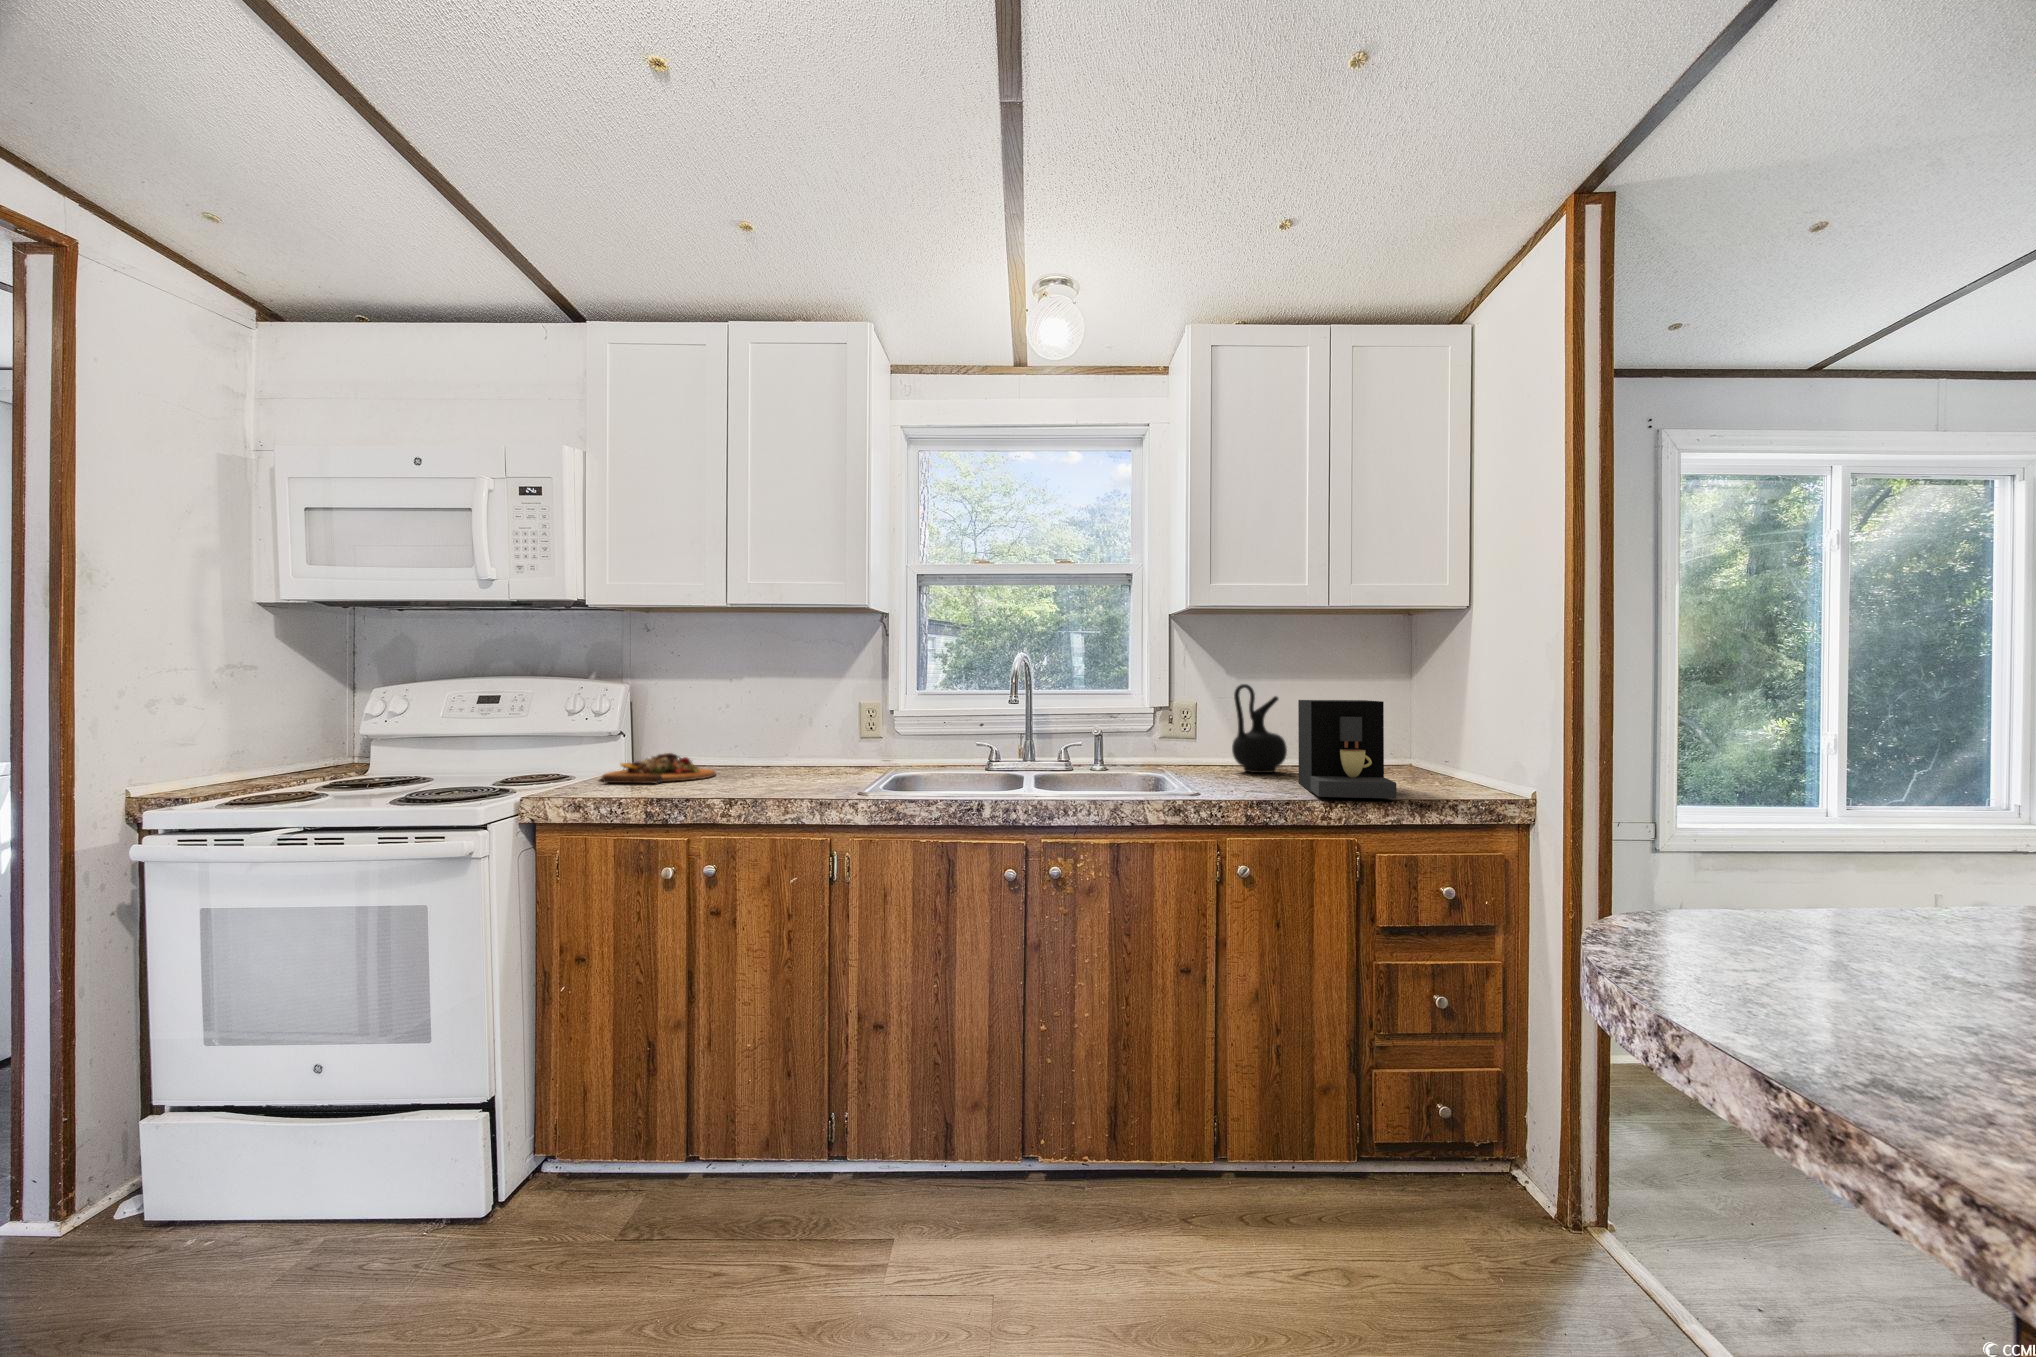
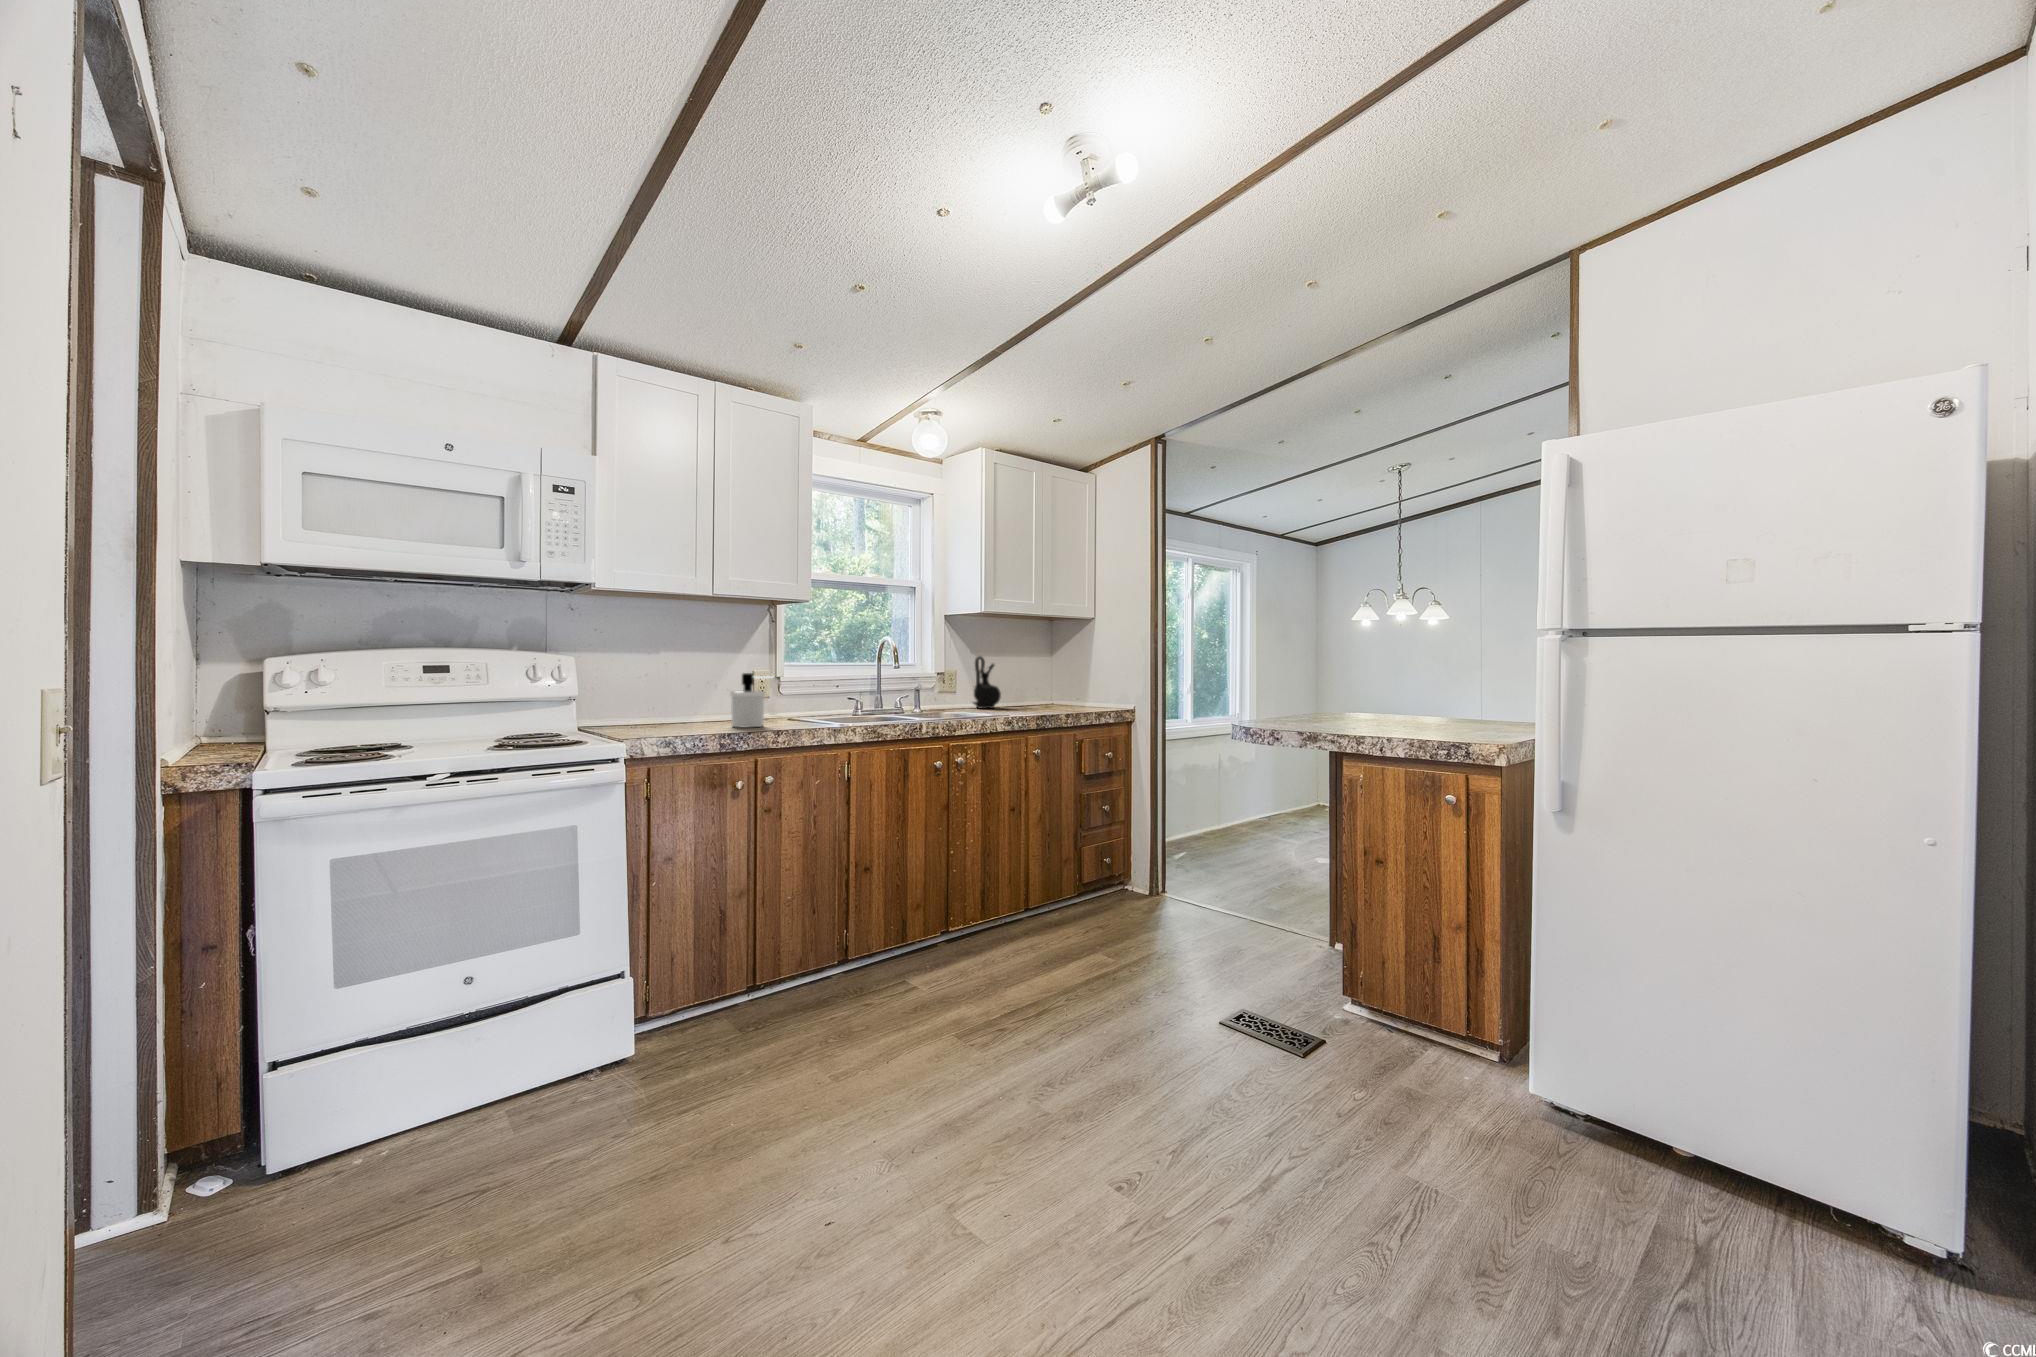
coffee maker: present [1298,700,1396,799] -> none [1025,665,1094,714]
soap dispenser: none [734,713,781,789] -> present [730,673,780,727]
cutting board: present [601,753,716,783] -> none [575,708,673,731]

